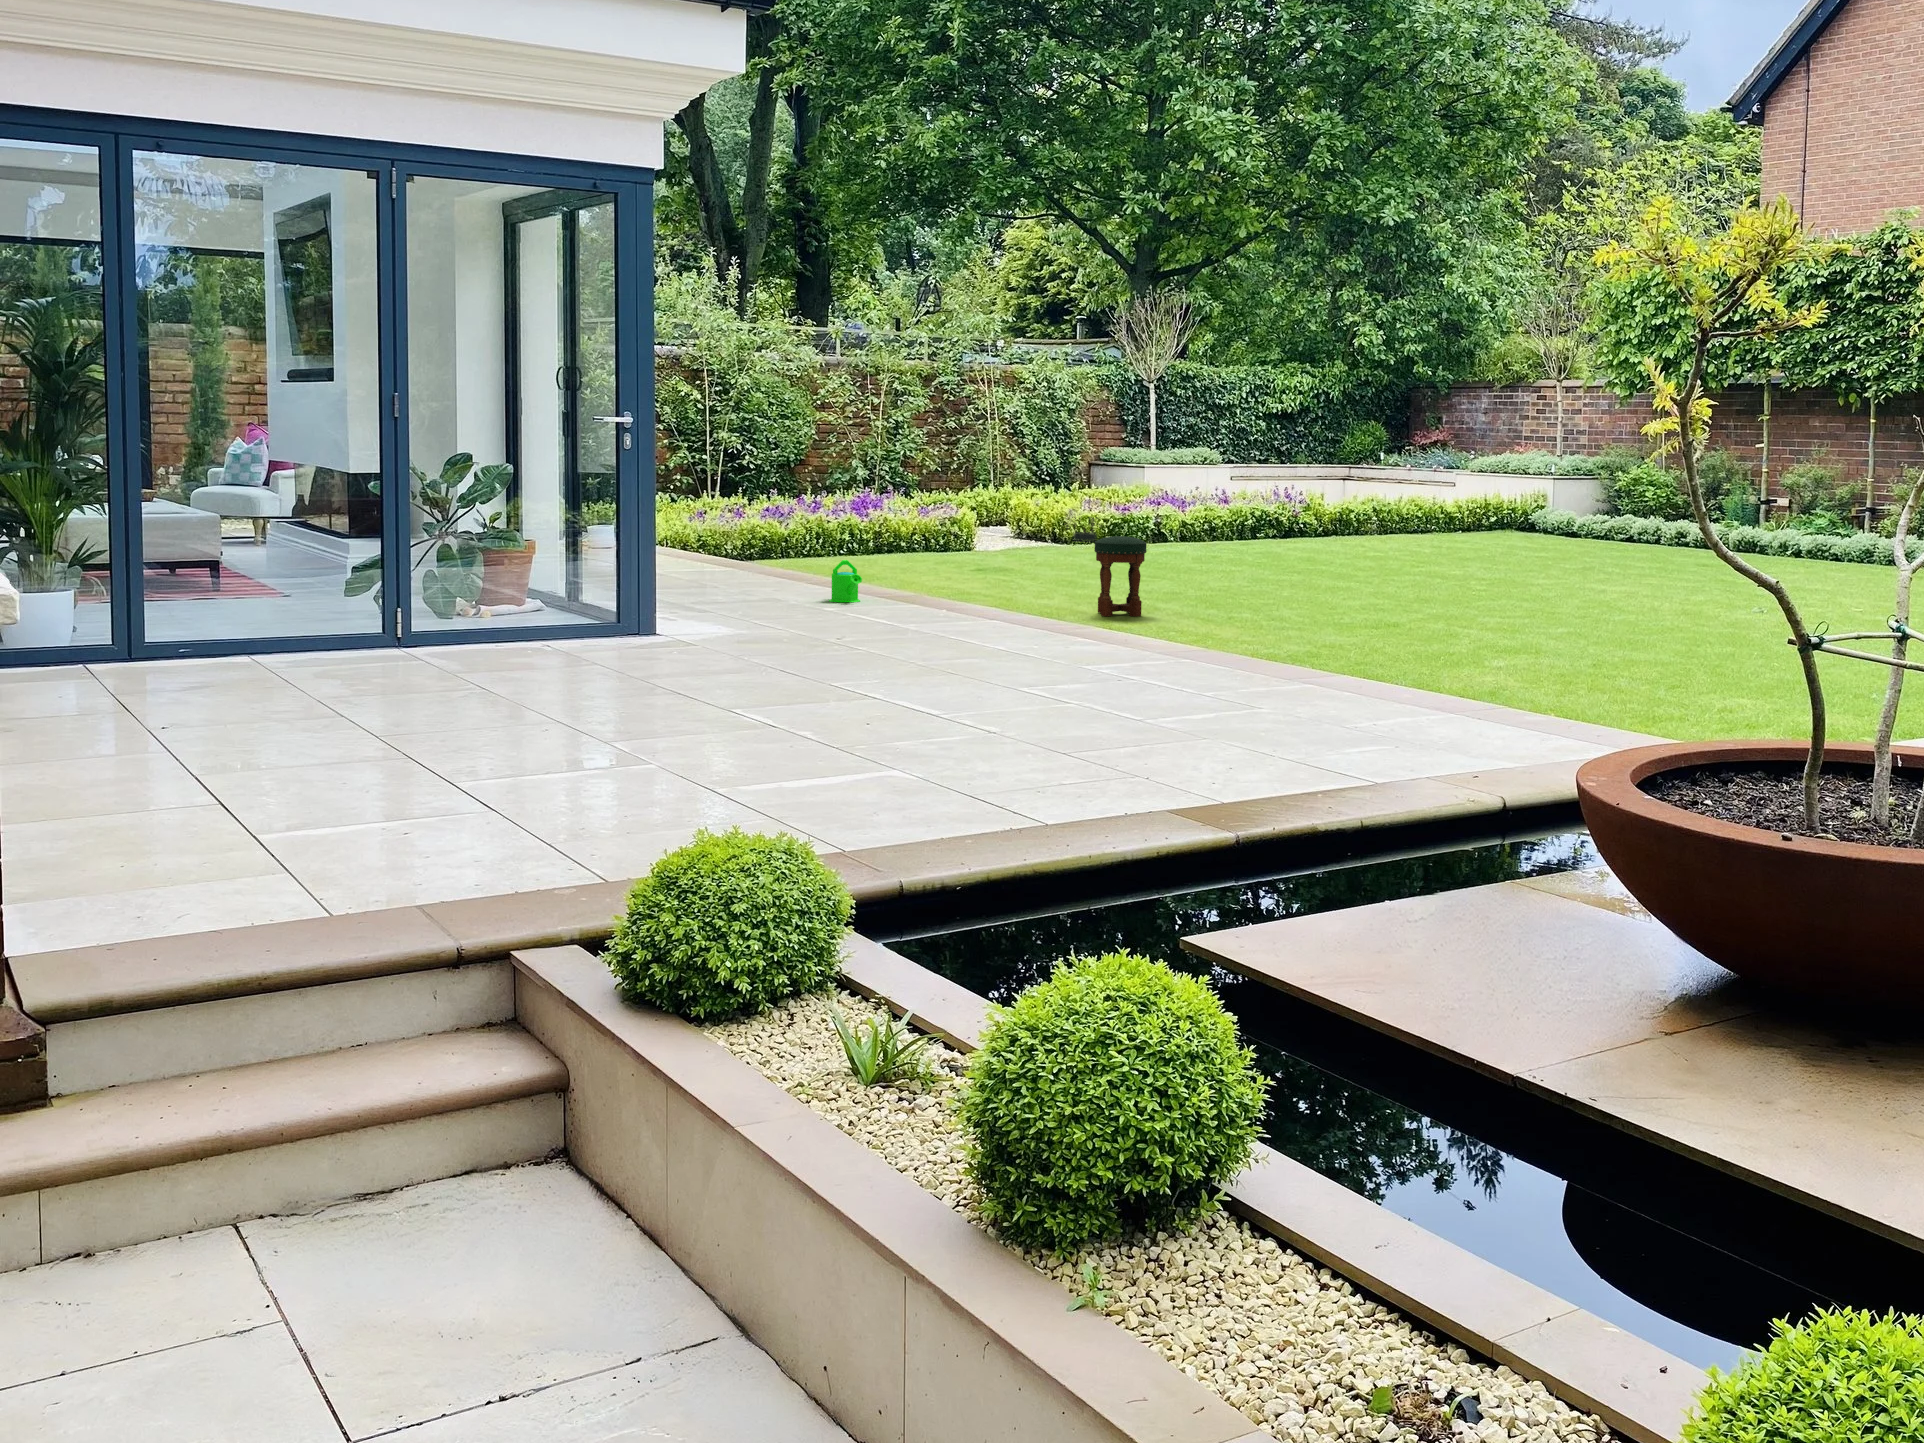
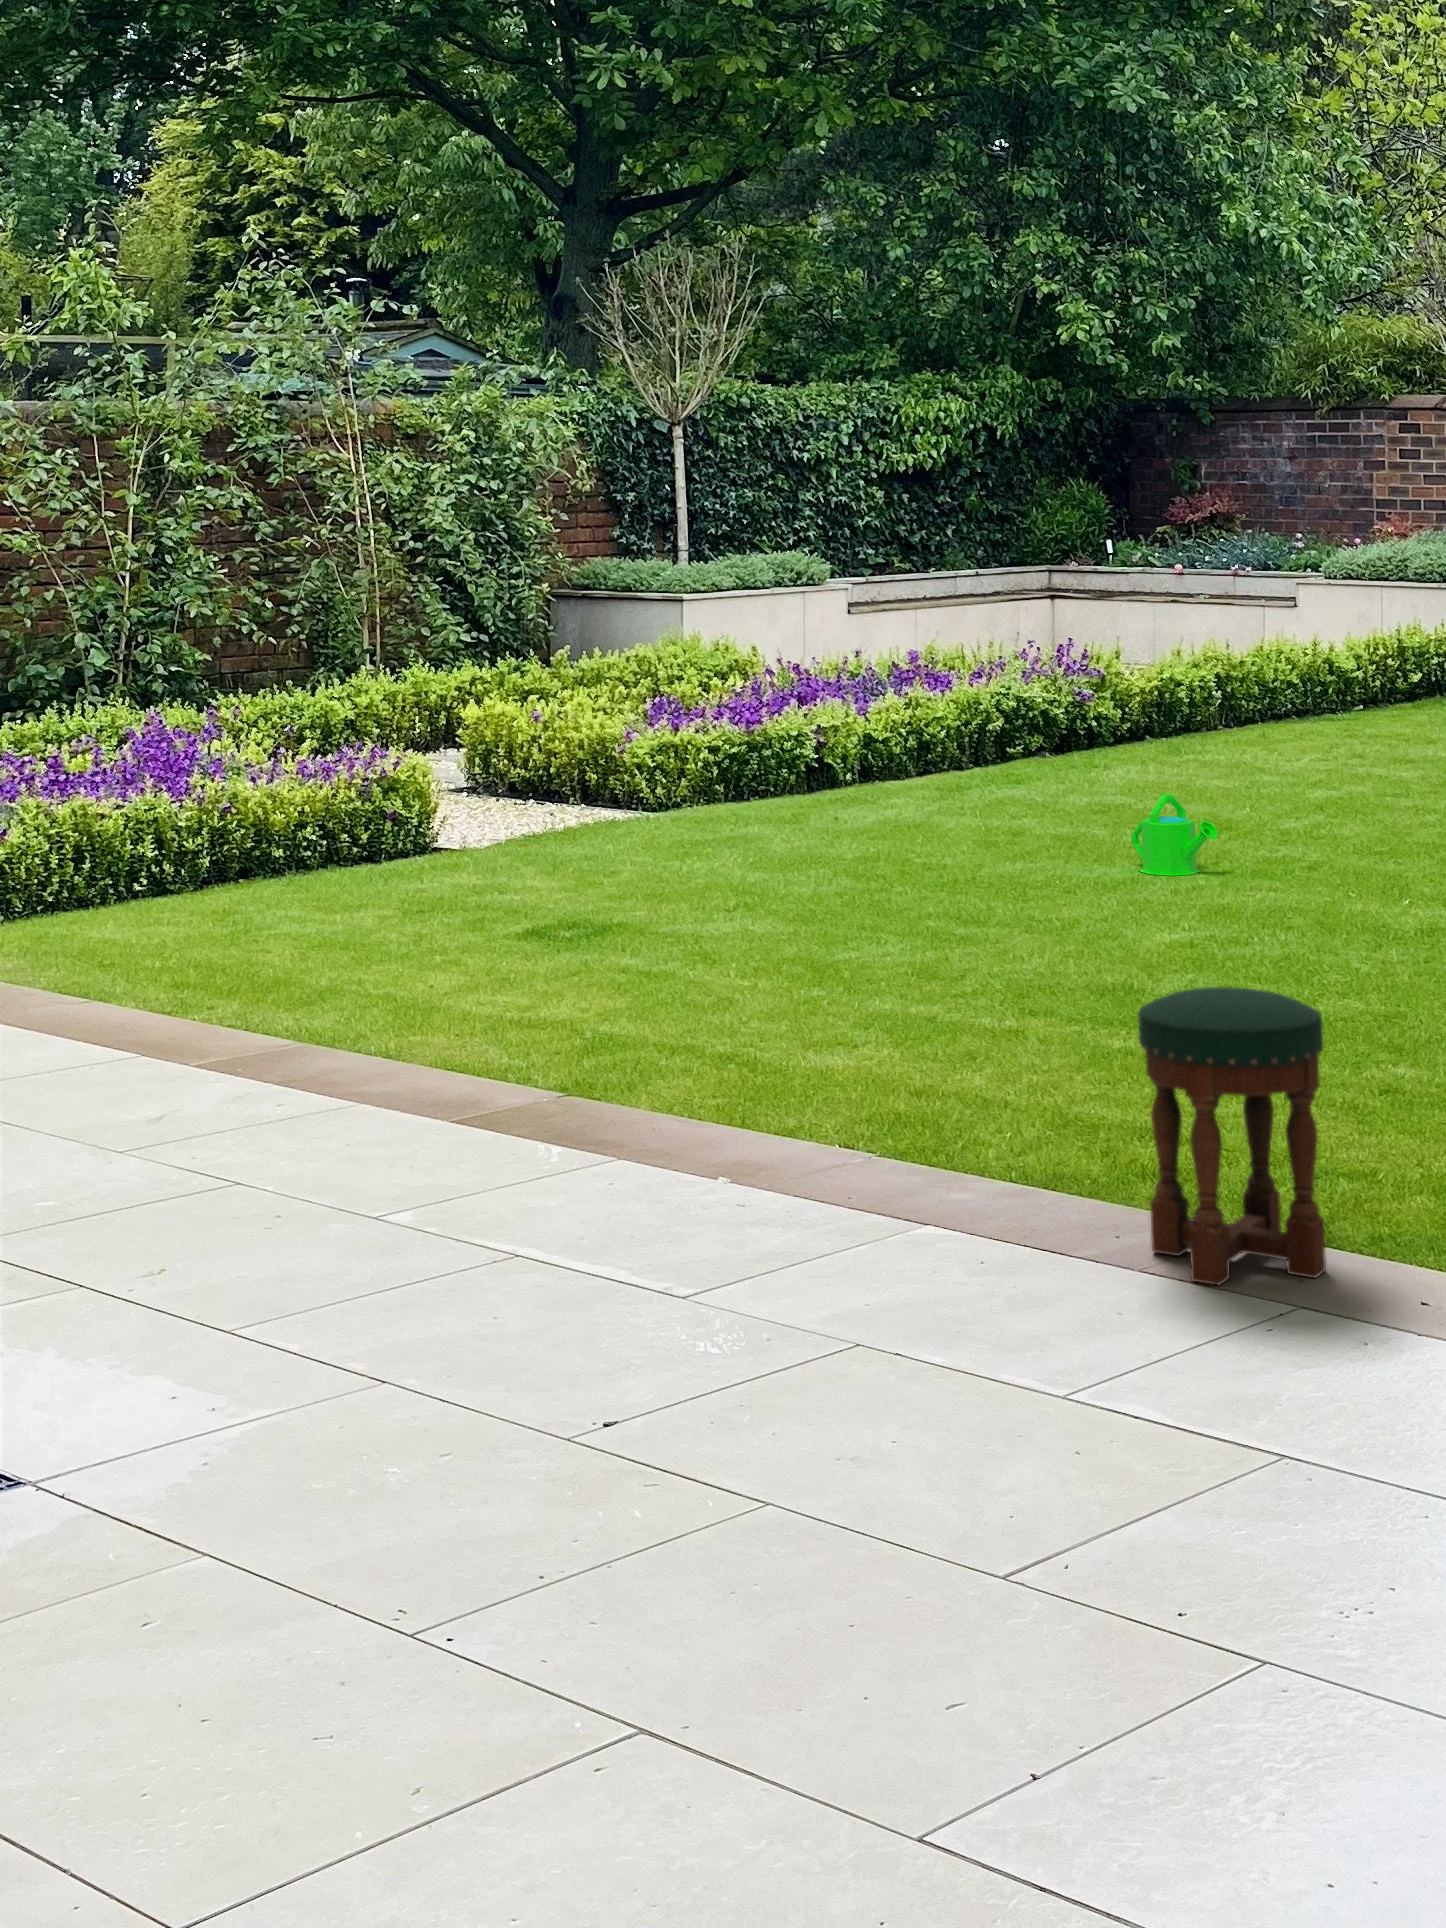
decorative plant: present [1066,511,1100,542] -> none [612,727,699,801]
watering can: present [829,560,862,602] -> present [1131,794,1219,876]

